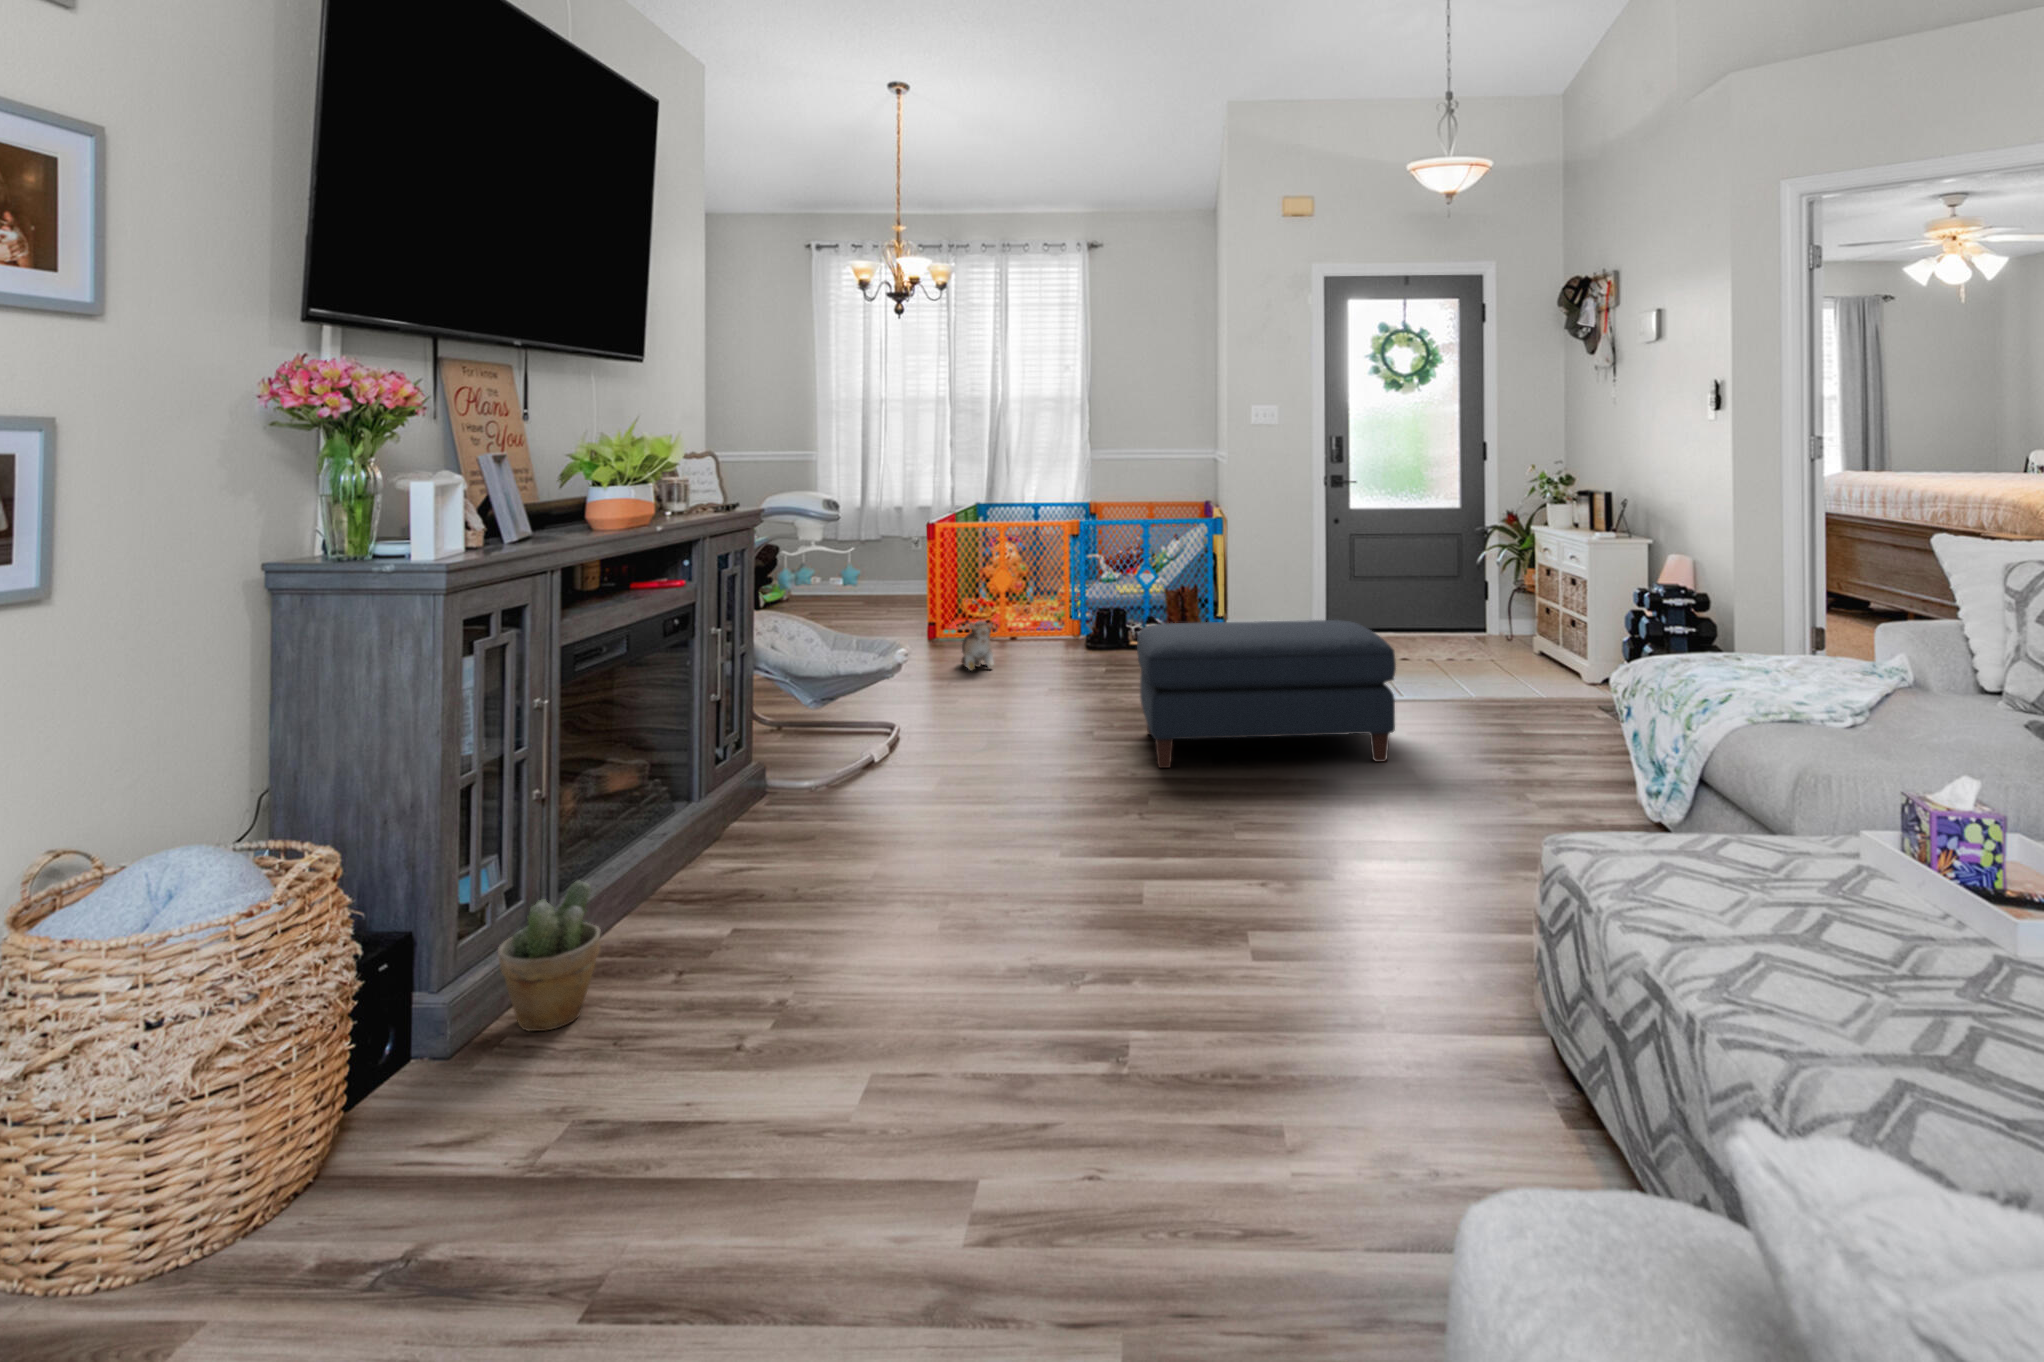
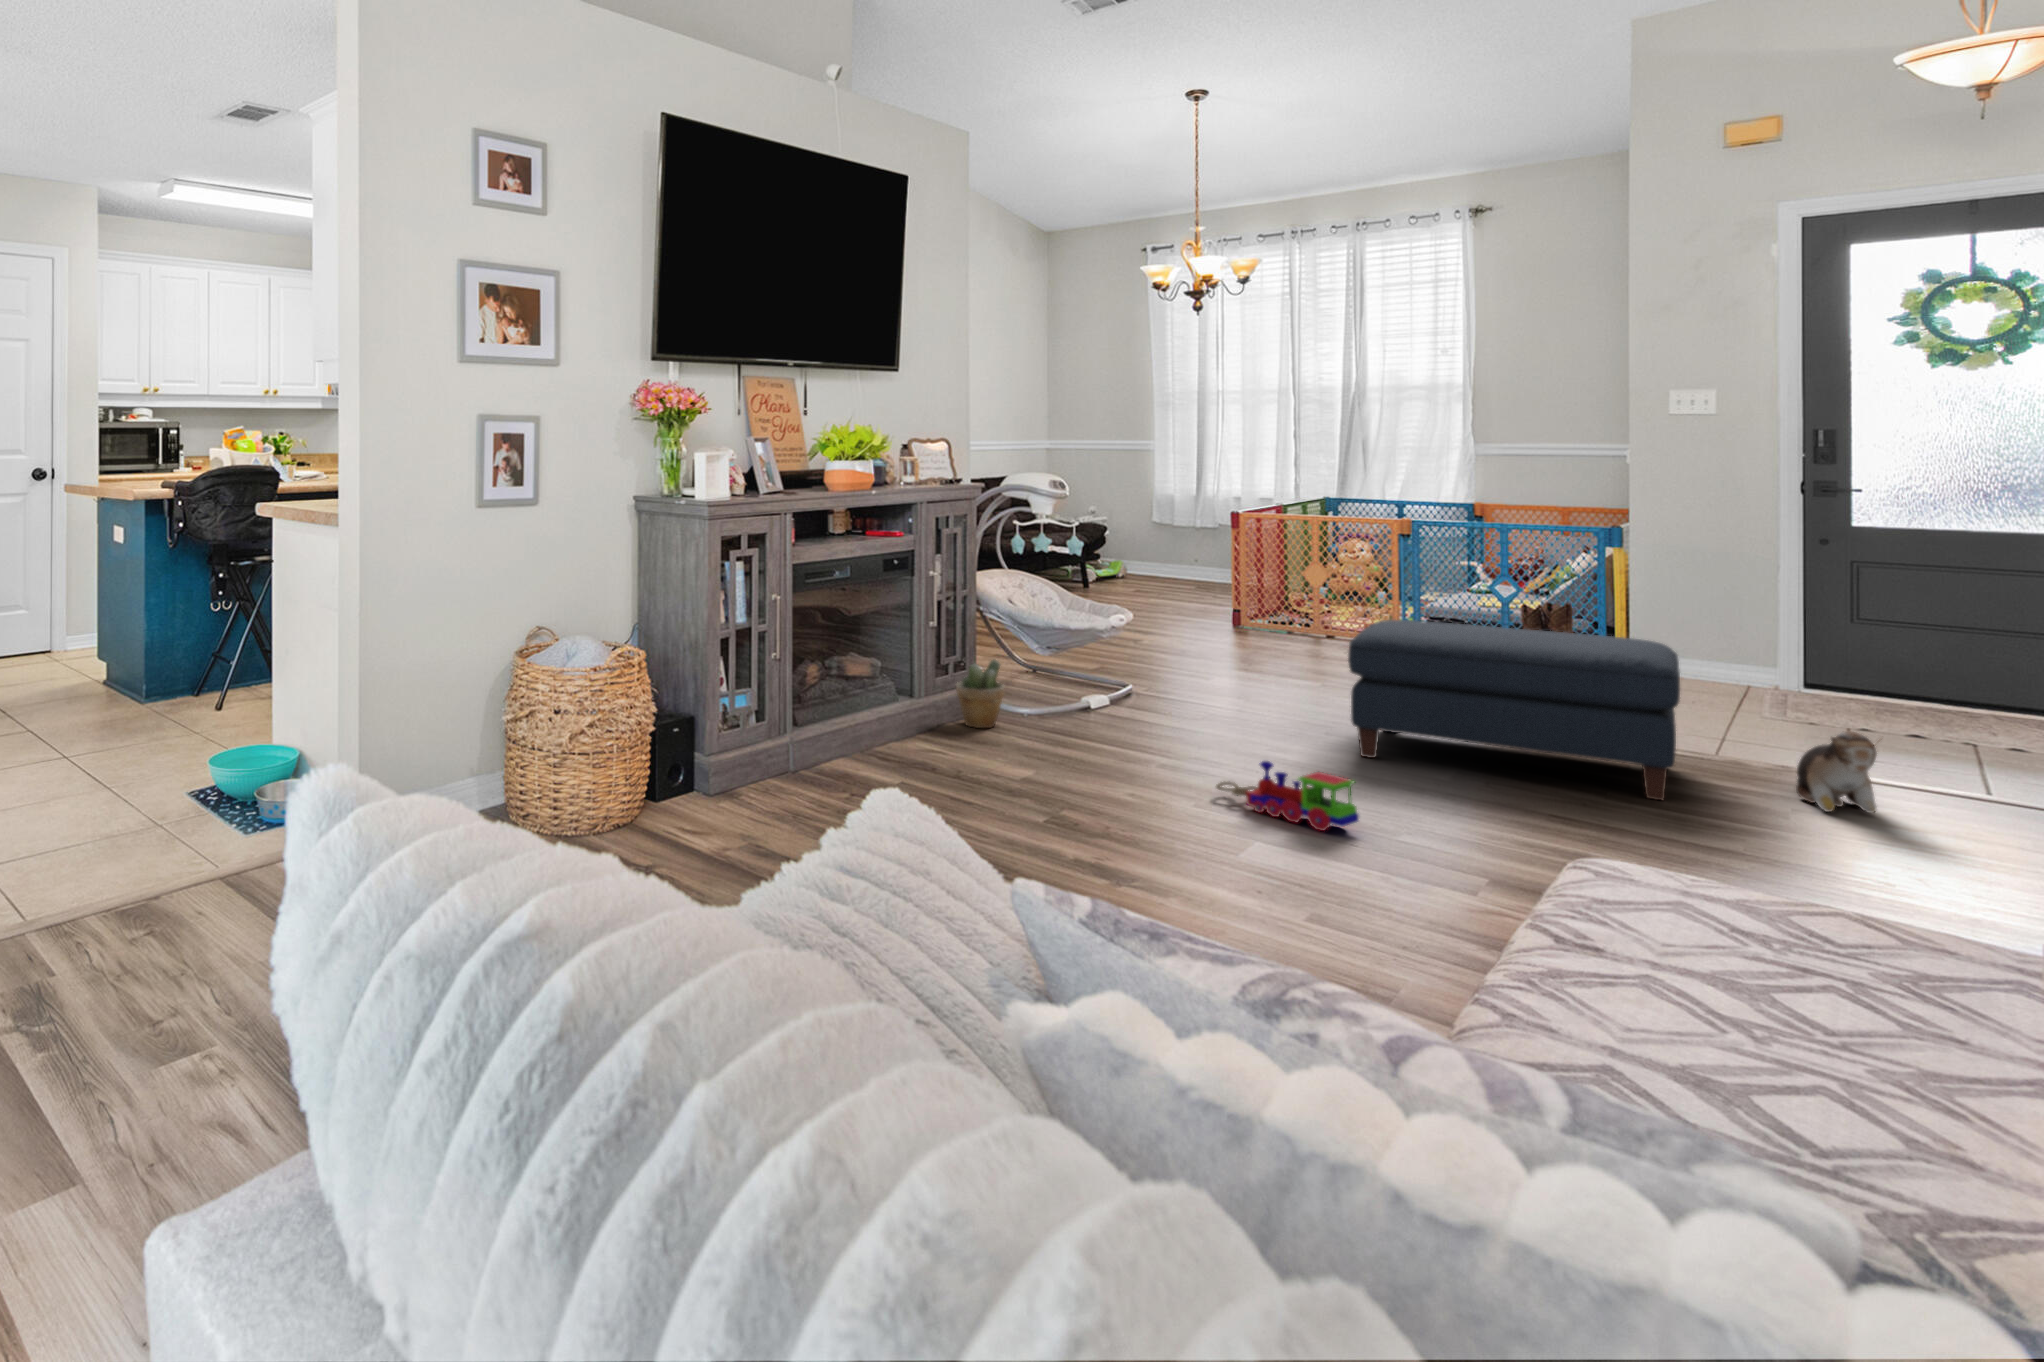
plush toy: present [961,620,993,670] -> present [1796,731,1877,813]
toy train: none [1090,802,1241,869] -> present [1216,761,1359,831]
potted plant: present [498,881,600,1031] -> present [956,660,1004,728]

